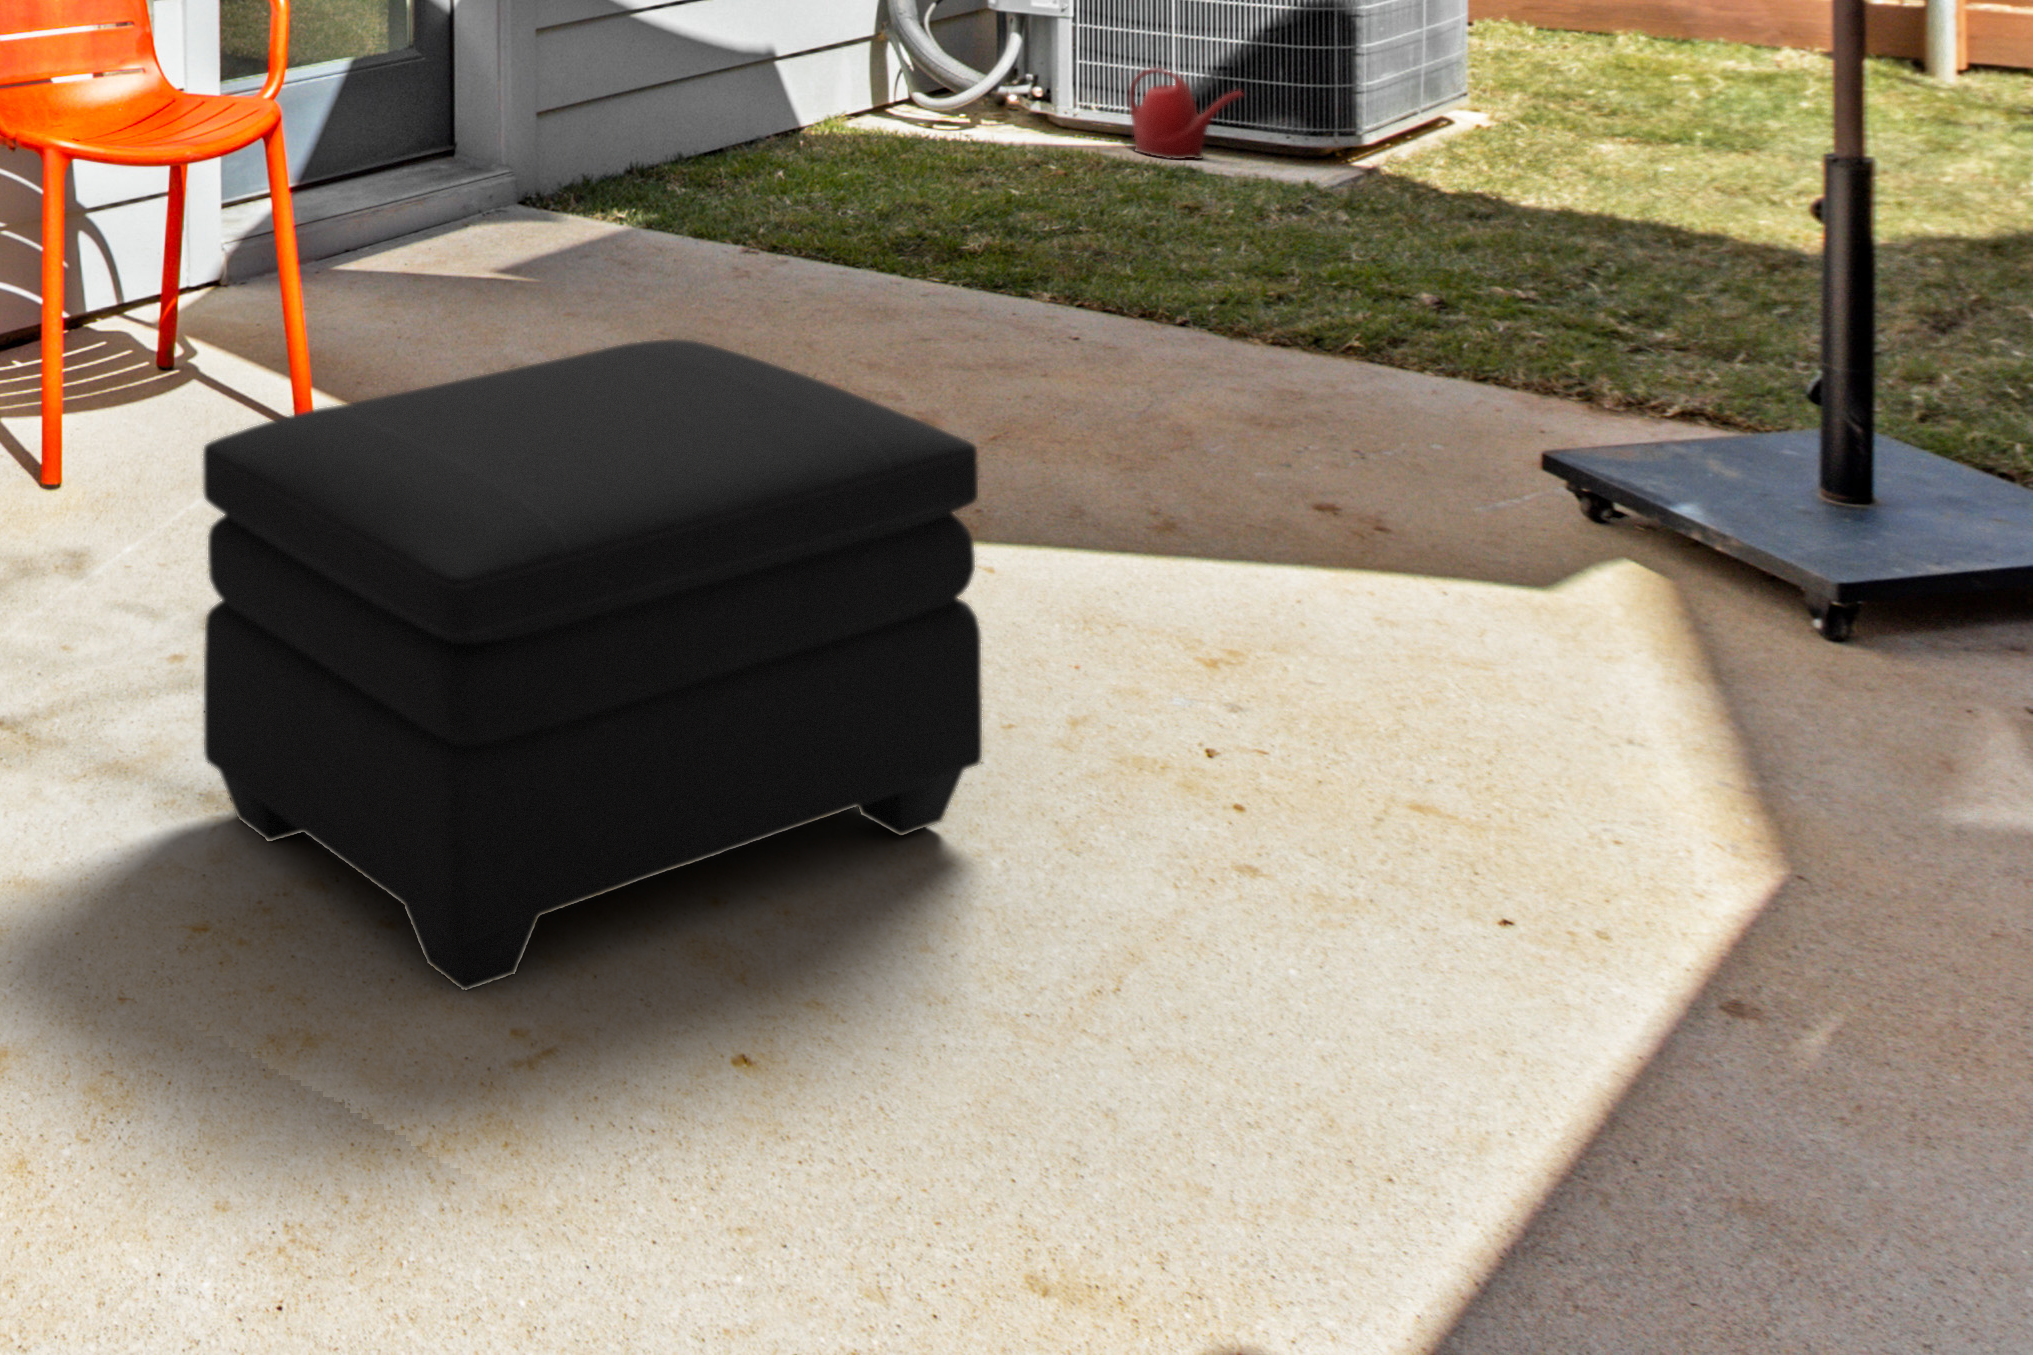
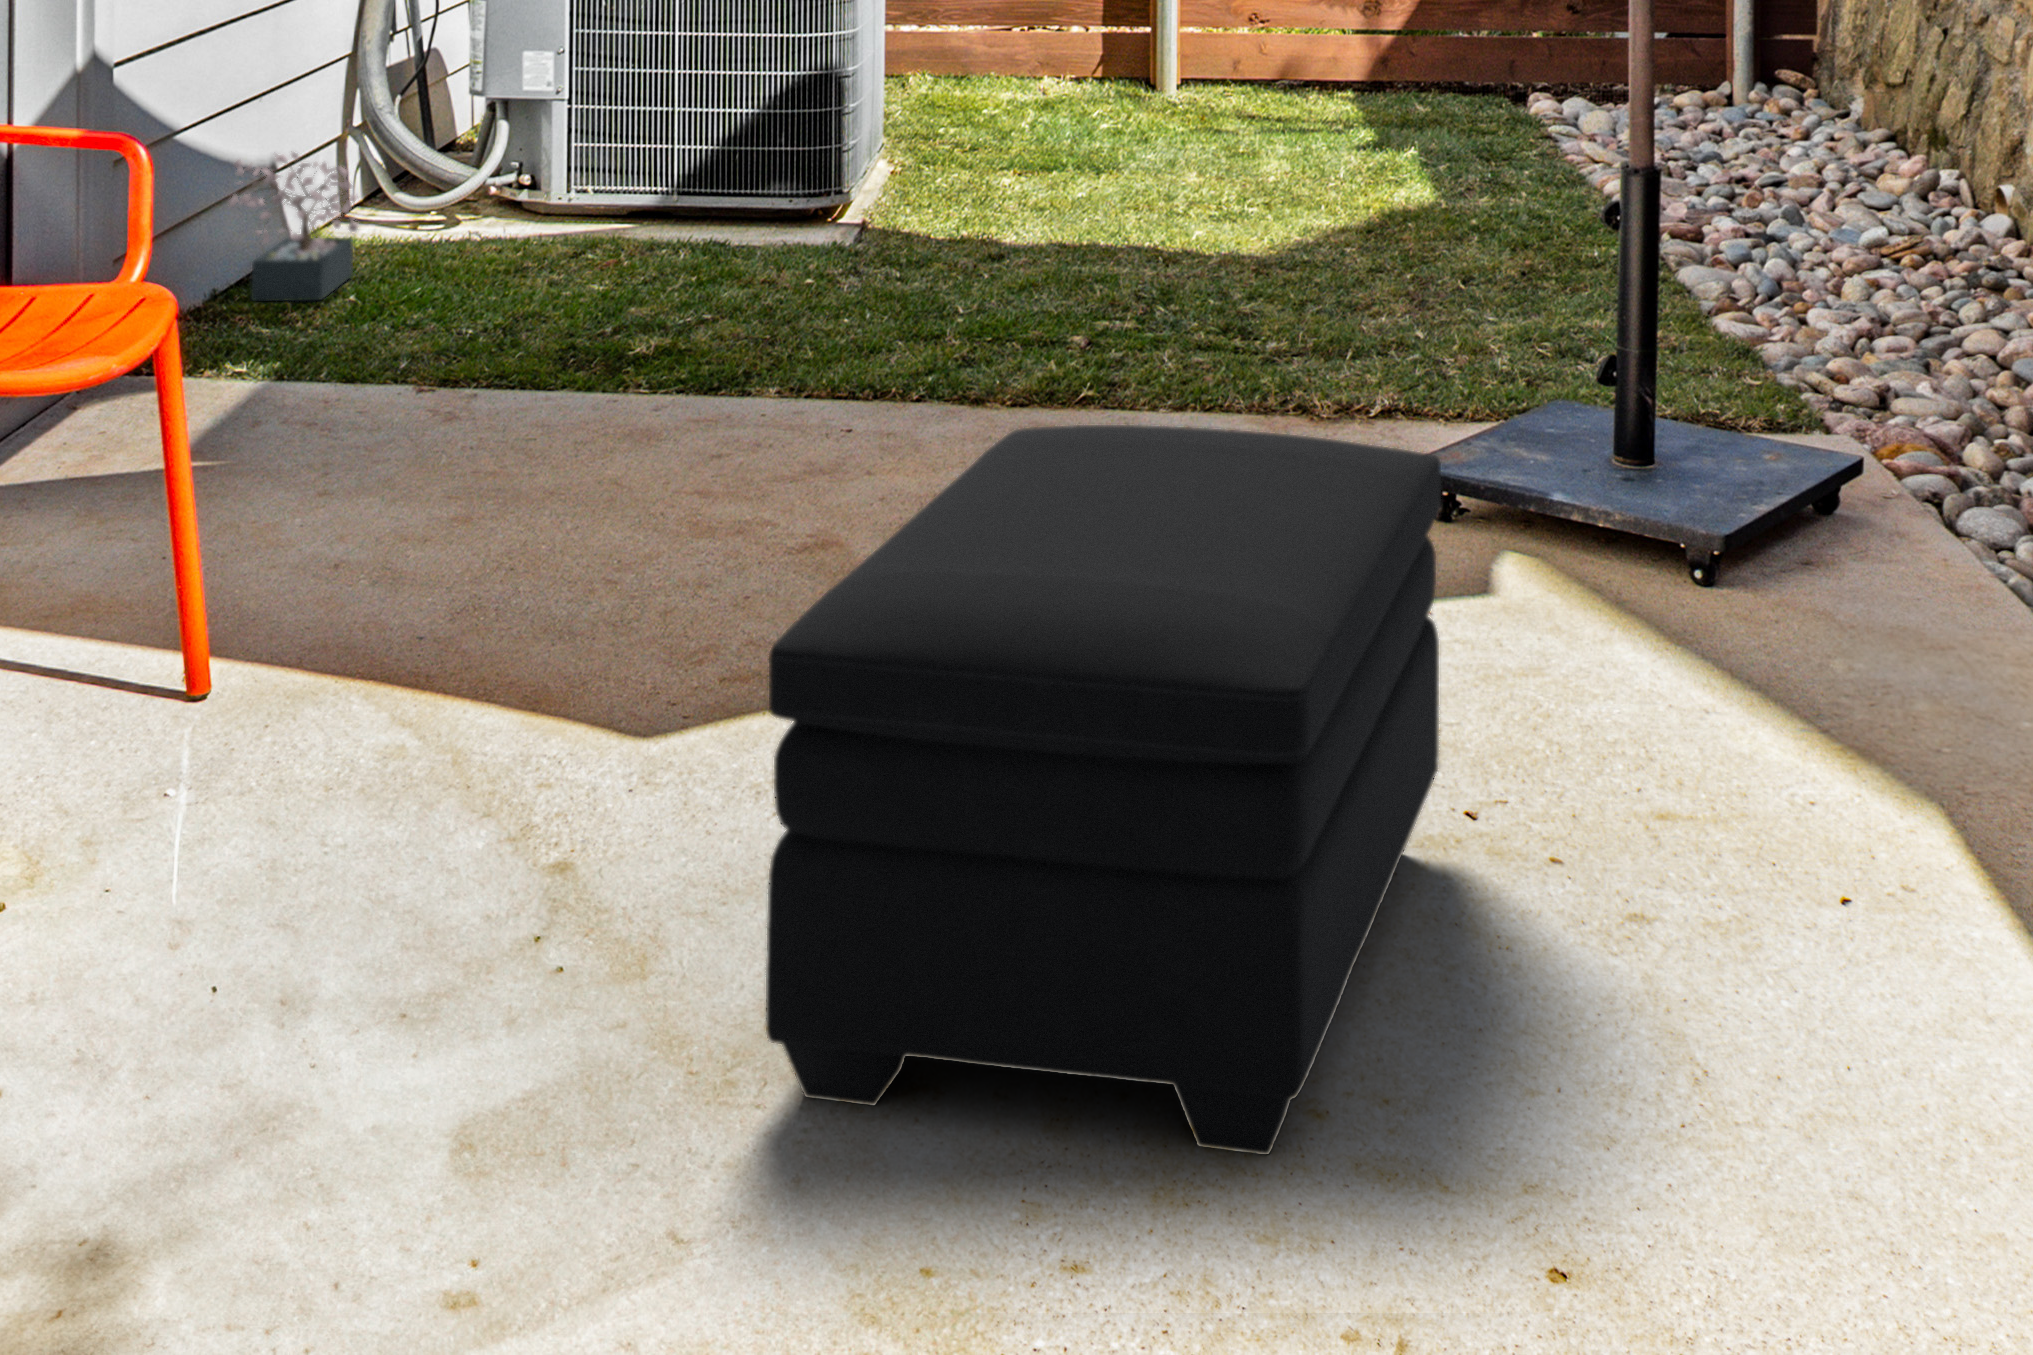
decorative plant: none [696,29,825,164] -> present [229,153,358,301]
watering can: present [1129,68,1242,159] -> none [644,139,772,231]

